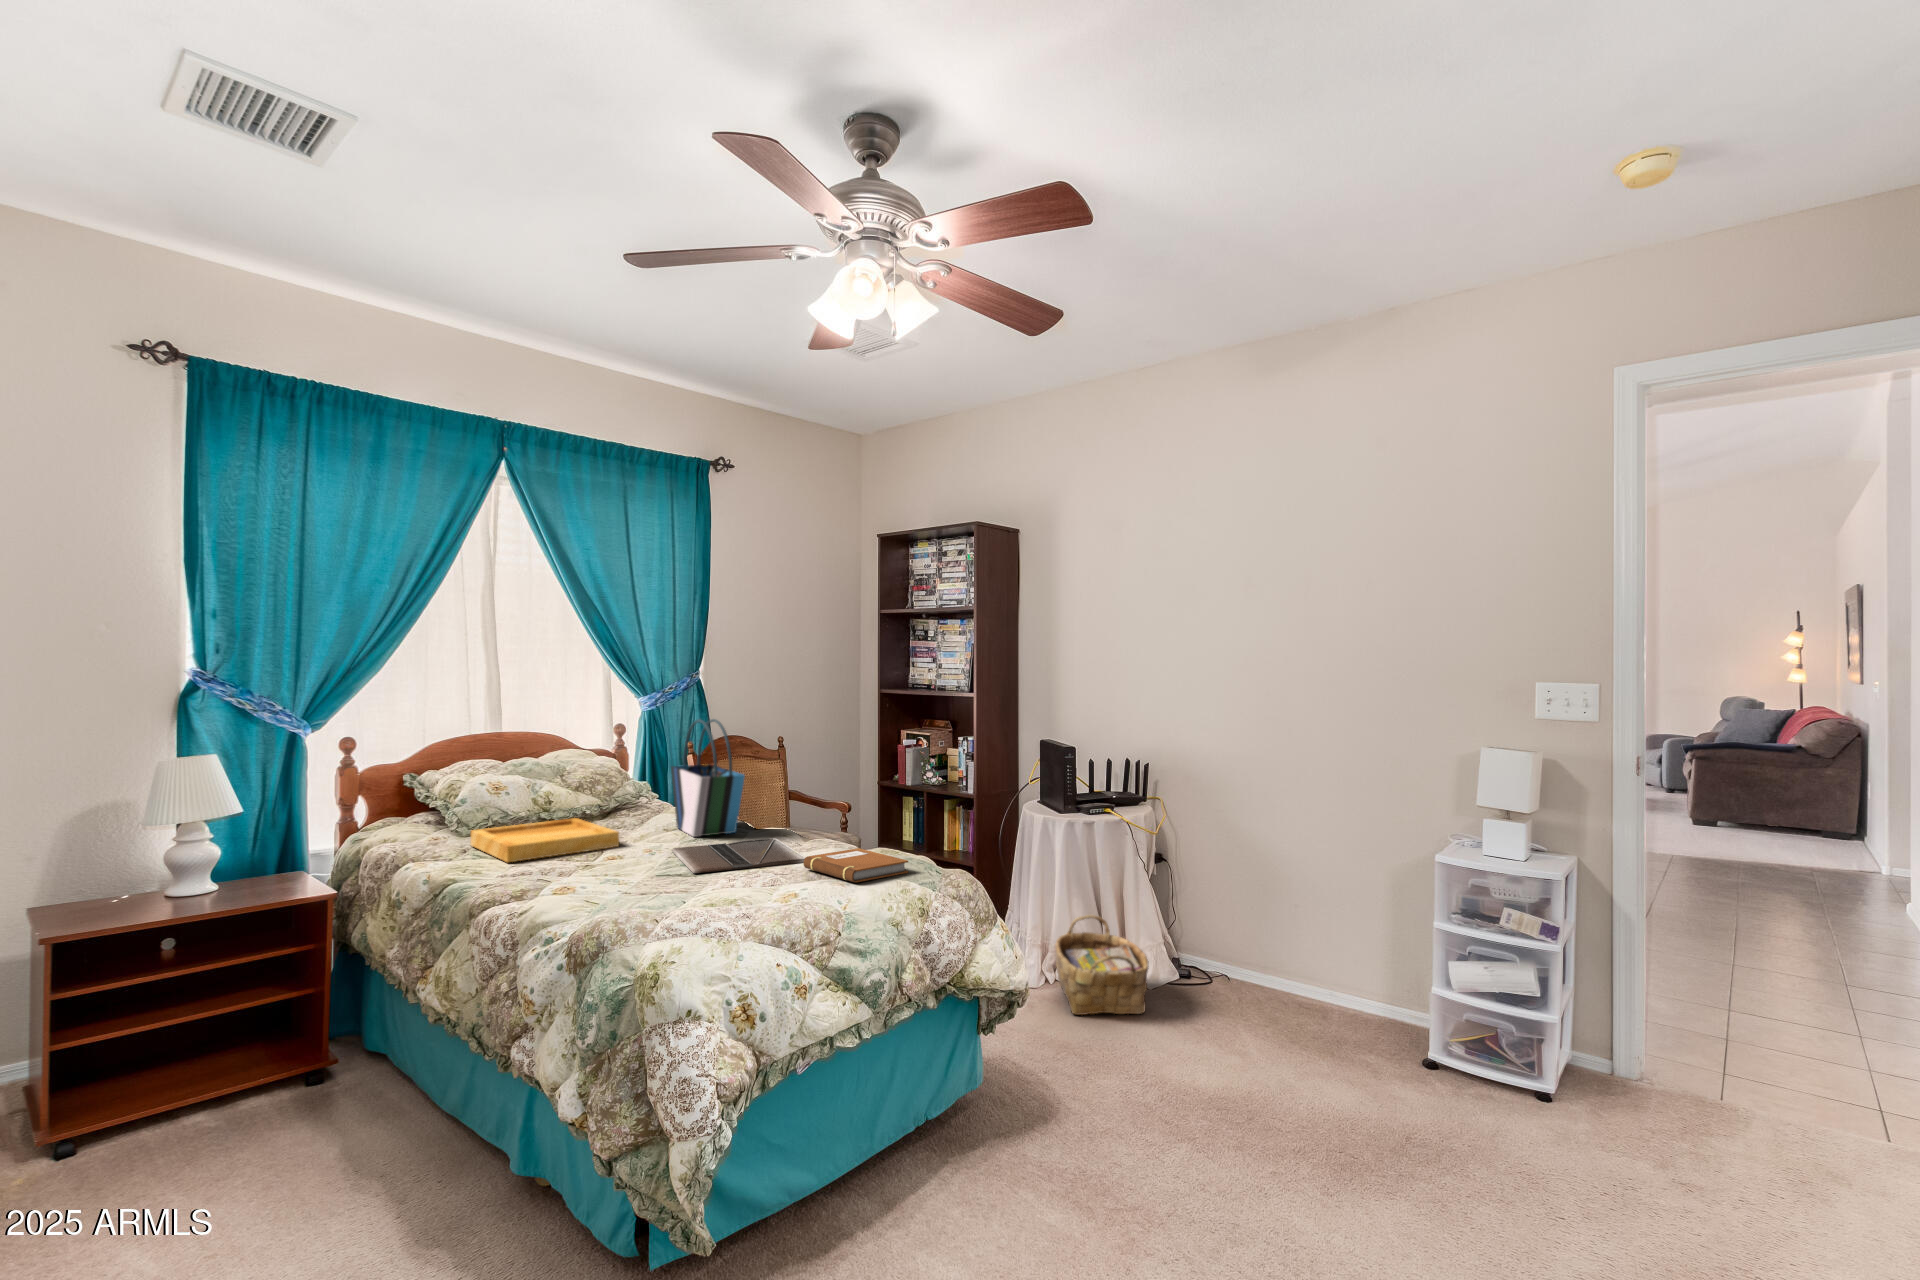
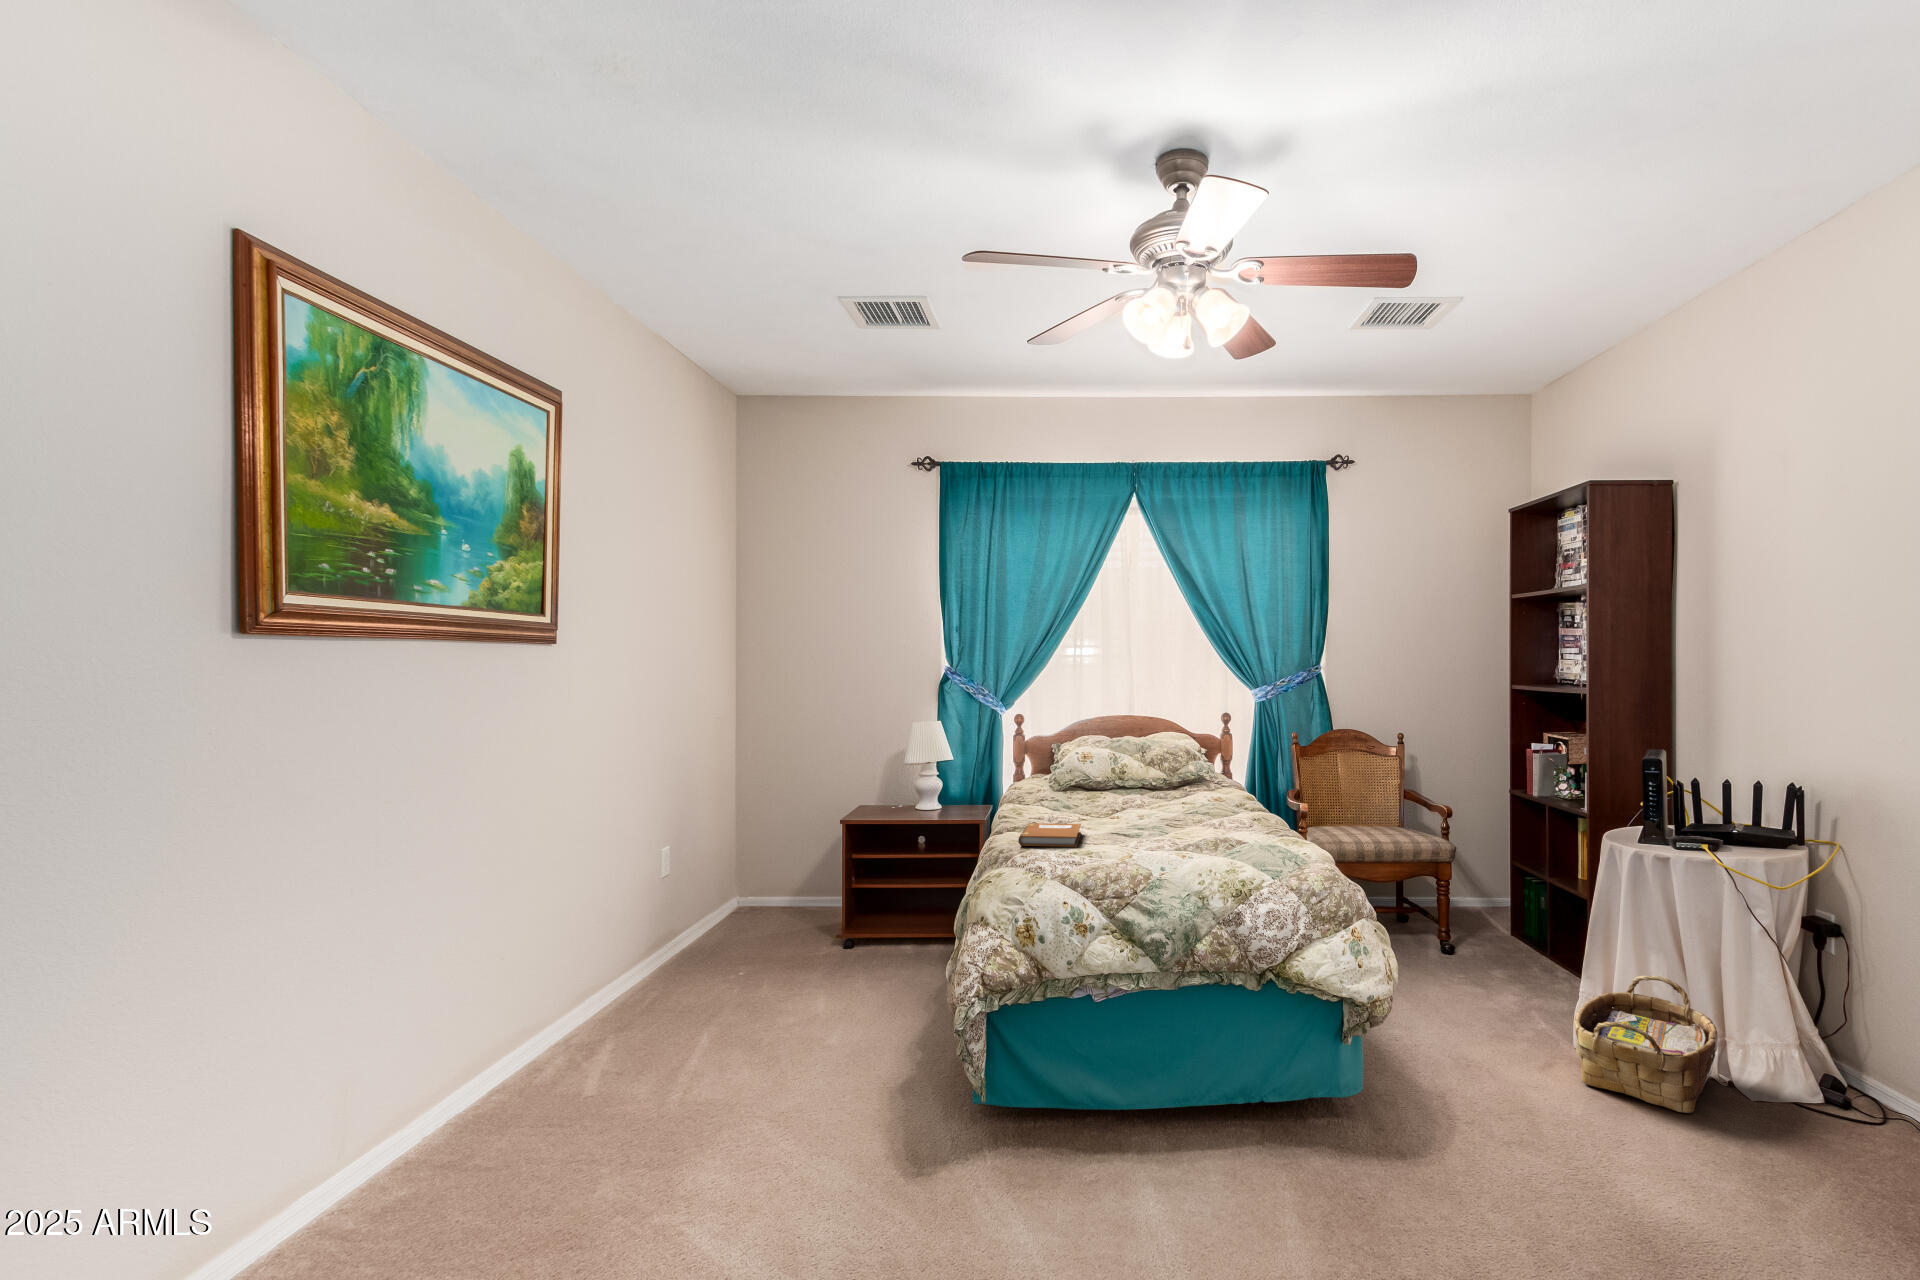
tote bag: present [671,719,745,837] -> none [1189,711,1239,814]
tray: present [470,818,619,862] -> none [1047,788,1133,813]
laptop: present [672,838,805,873] -> none [1126,818,1244,843]
notebook: present [804,848,908,882] -> present [1018,823,1081,847]

